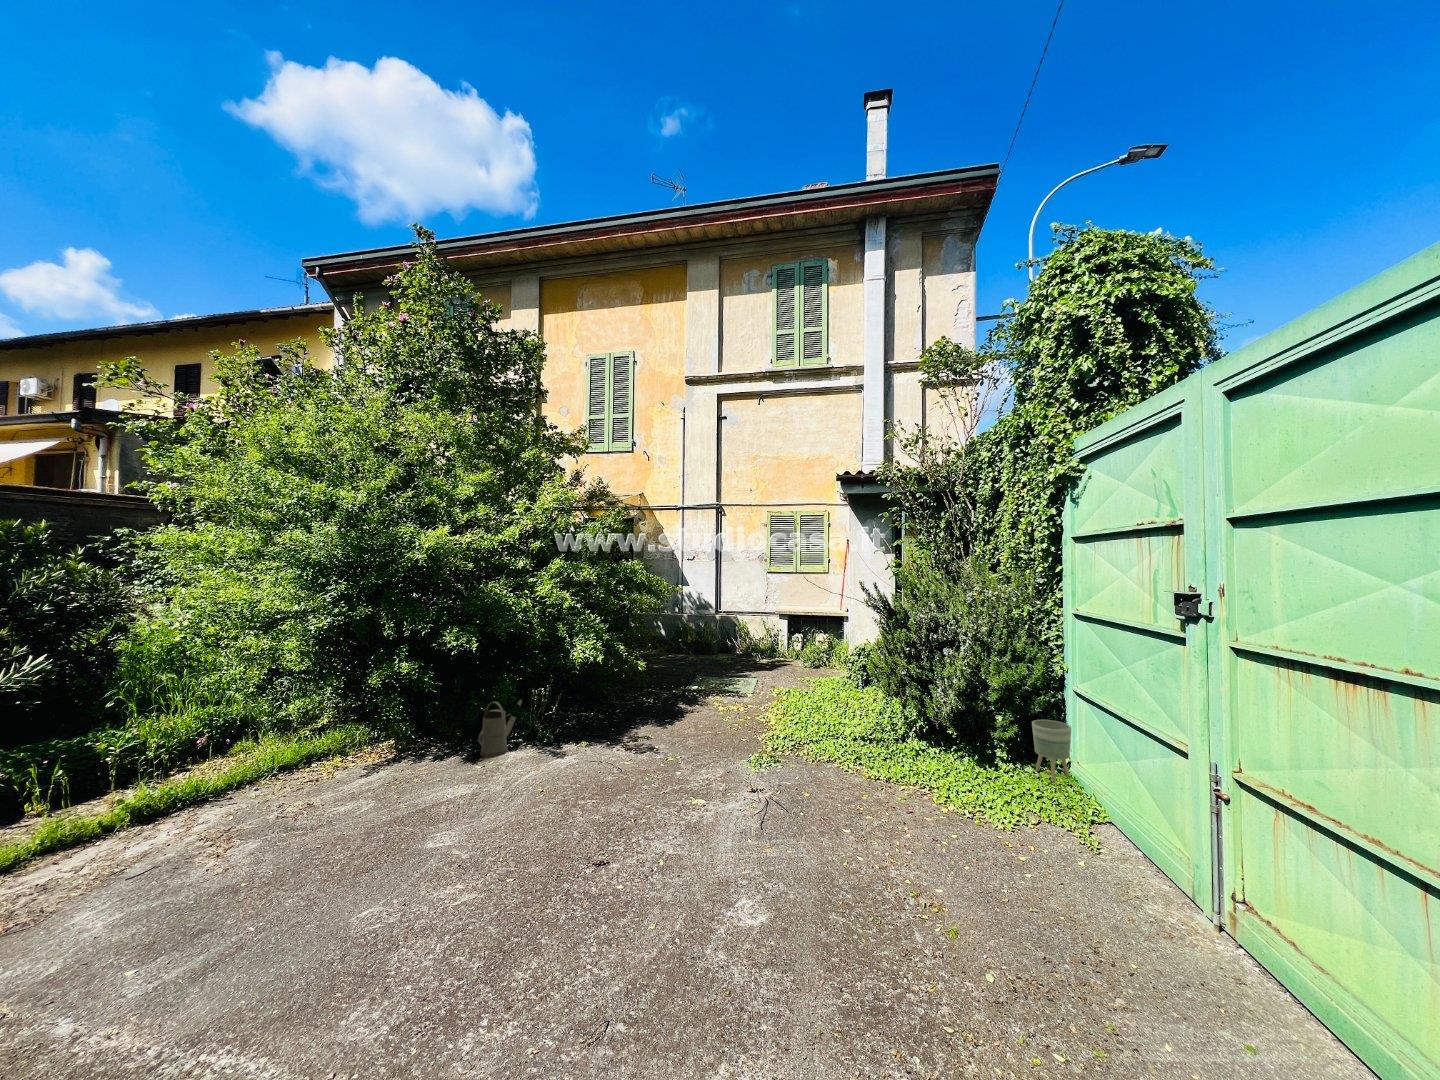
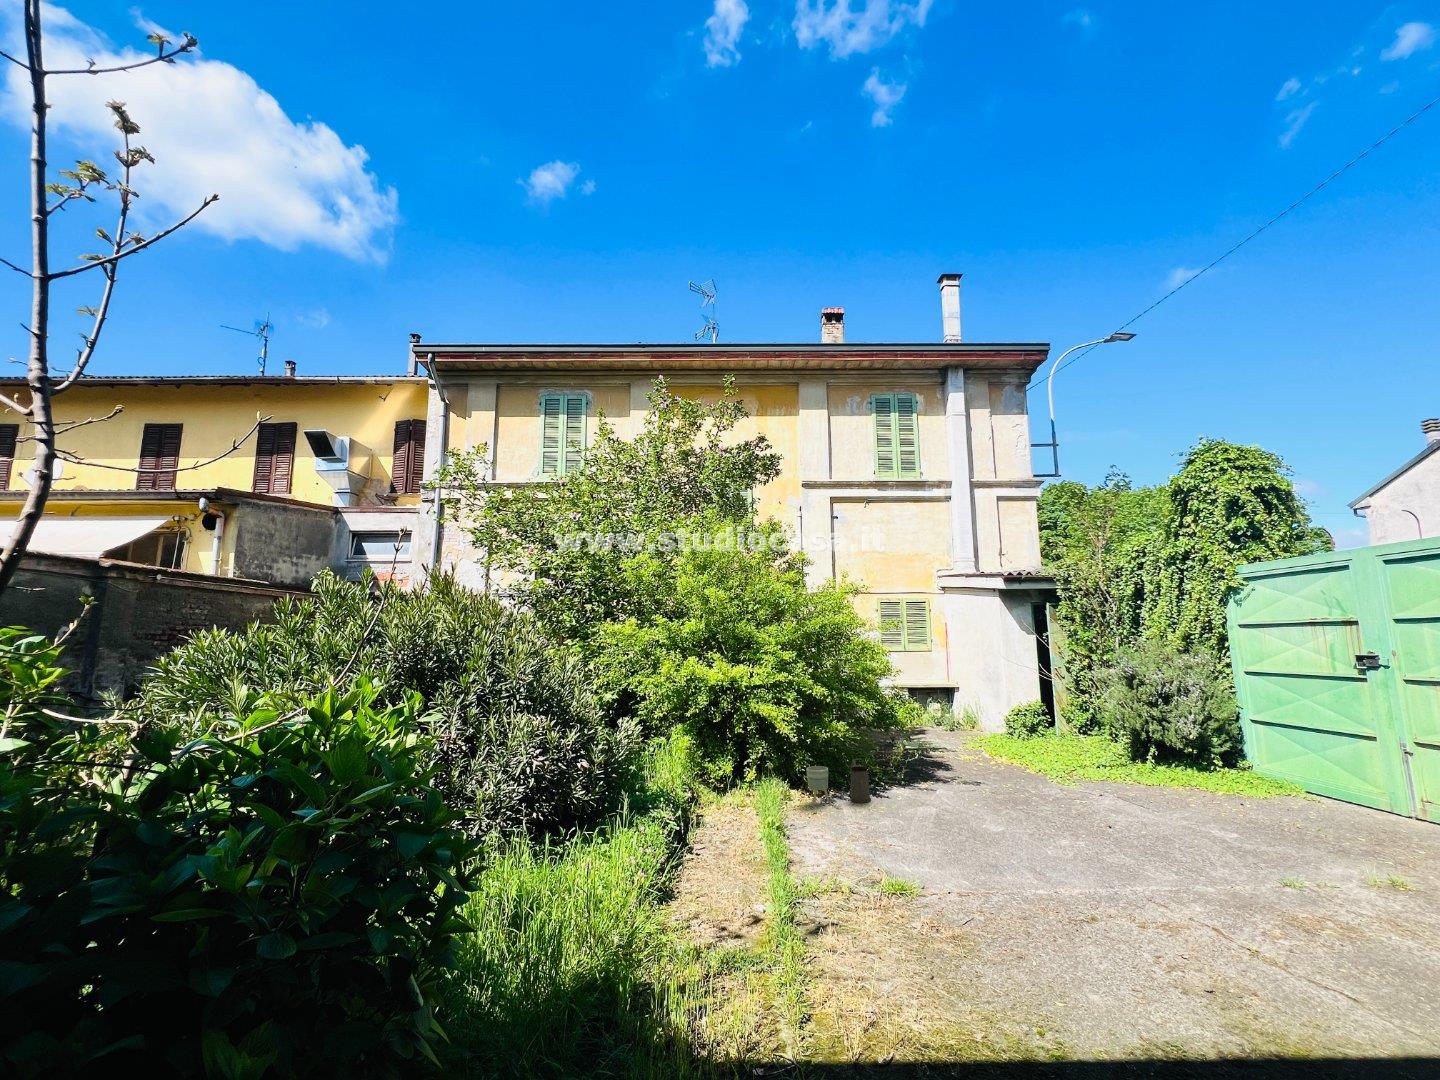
planter: present [1032,720,1071,782] -> present [806,766,829,805]

